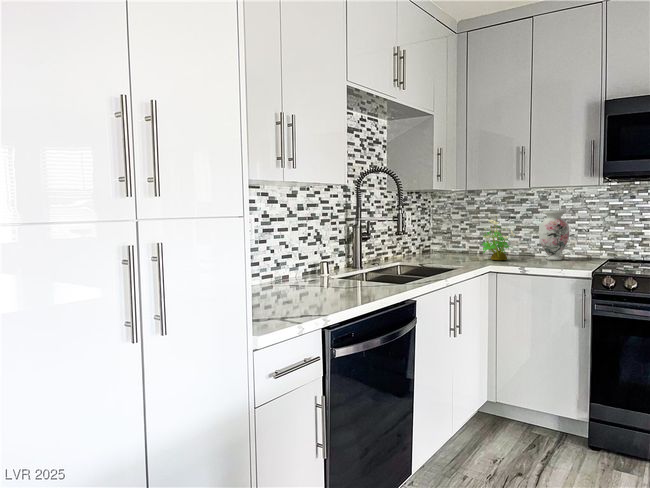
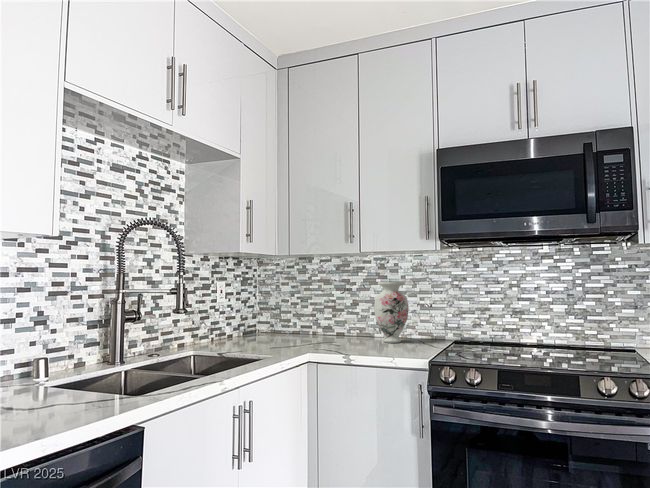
potted plant: present [481,215,515,260] -> none [303,286,346,344]

